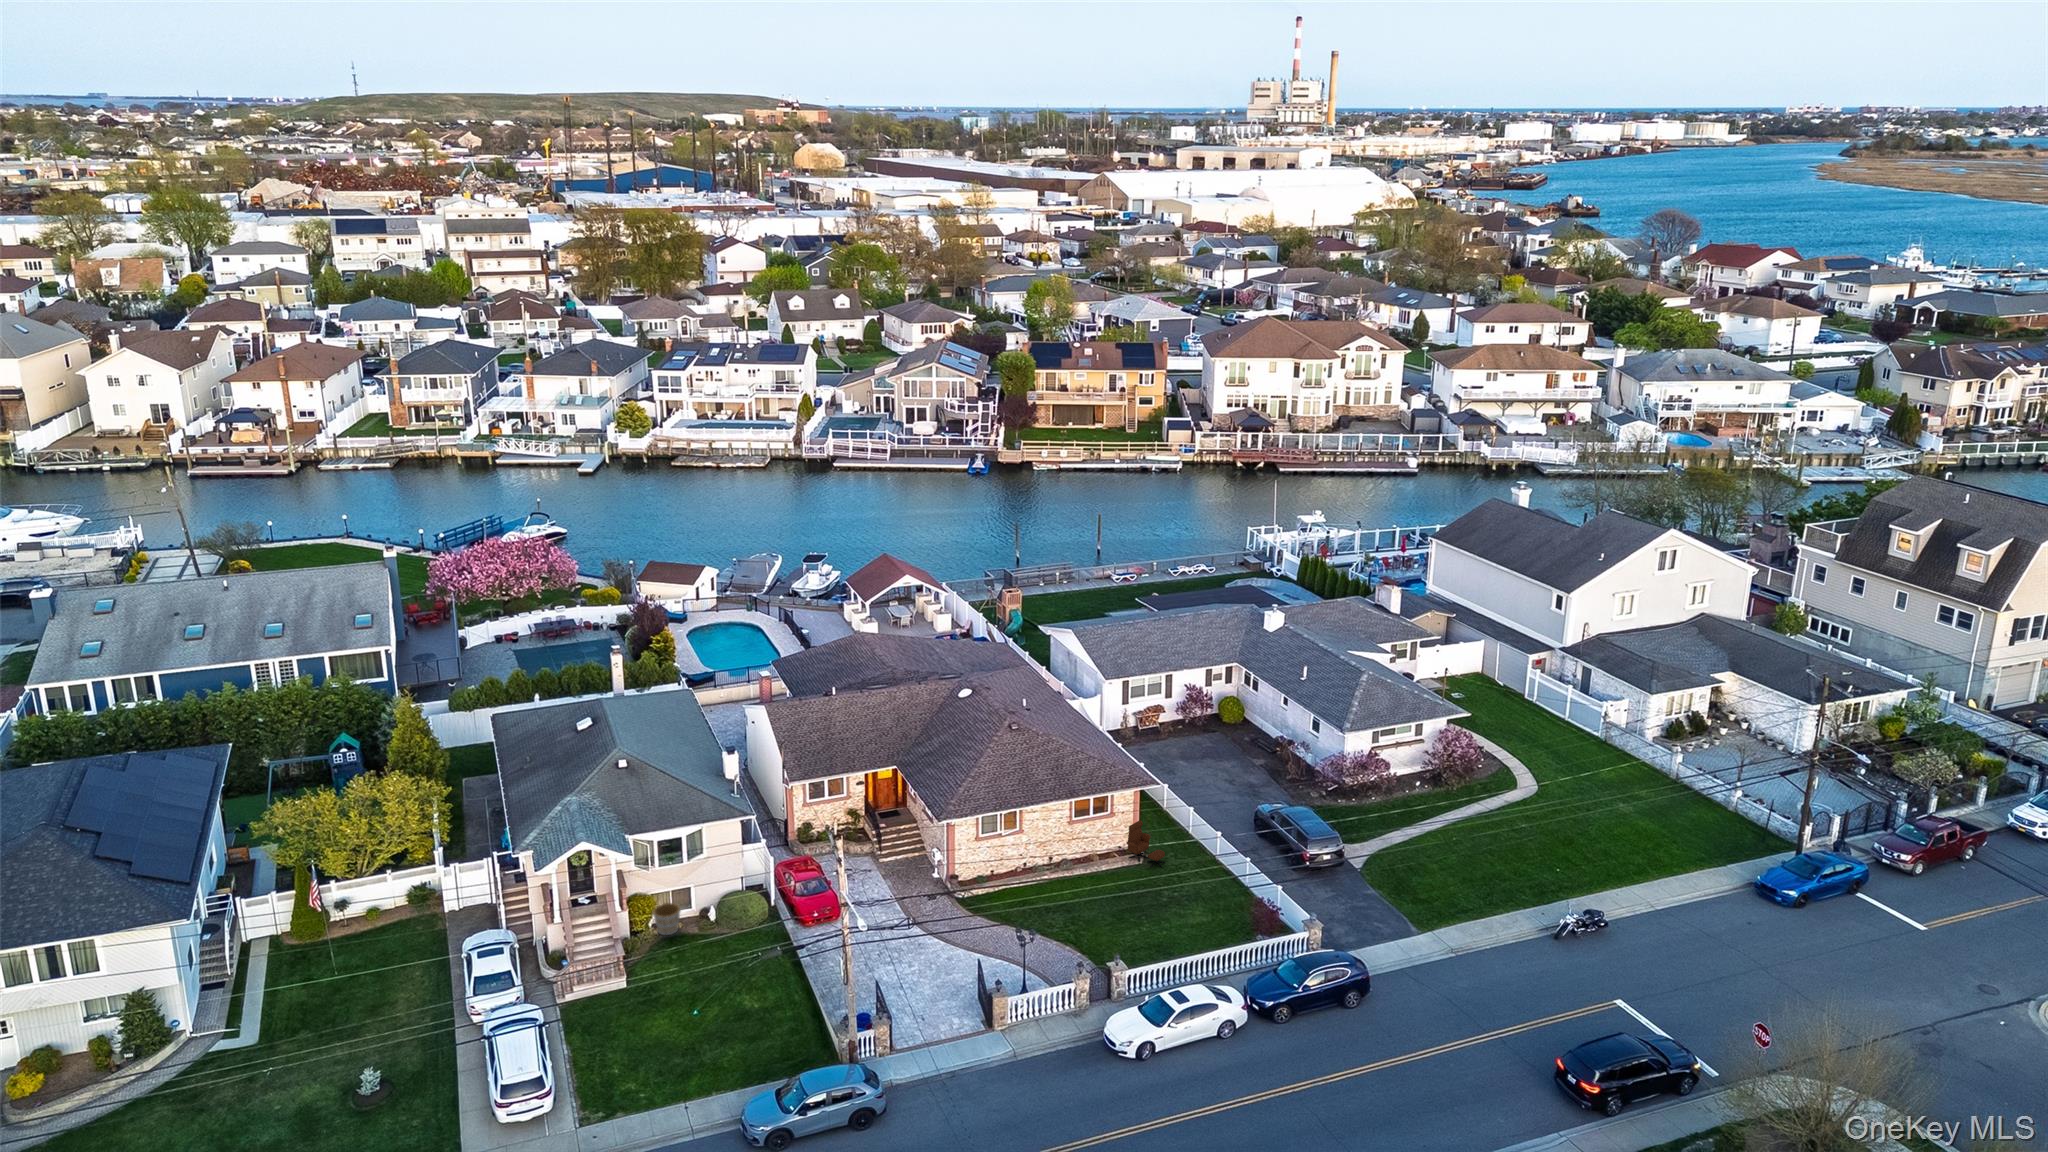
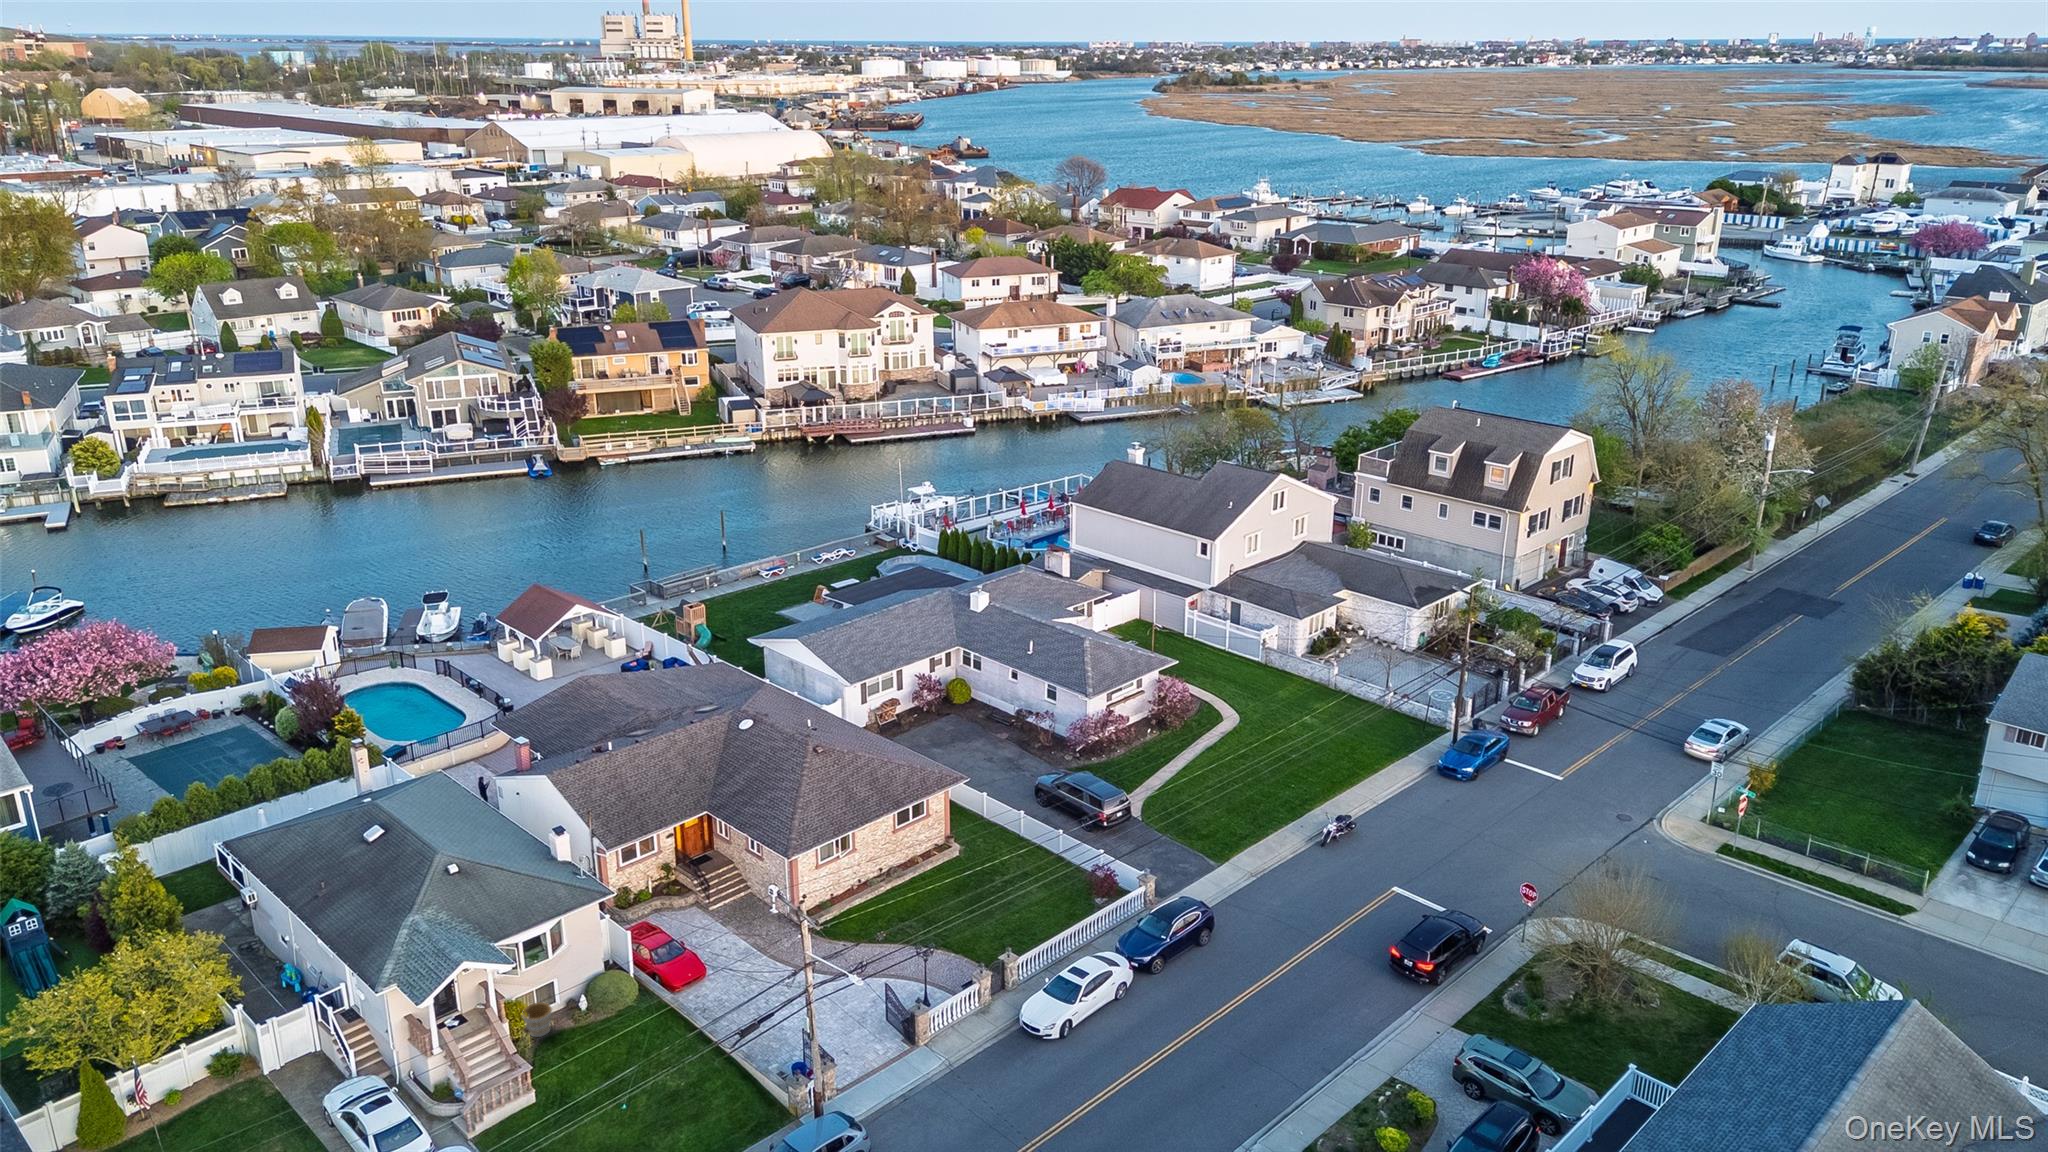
lounge chair: present [1126,820,1165,868] -> none [942,817,979,858]

